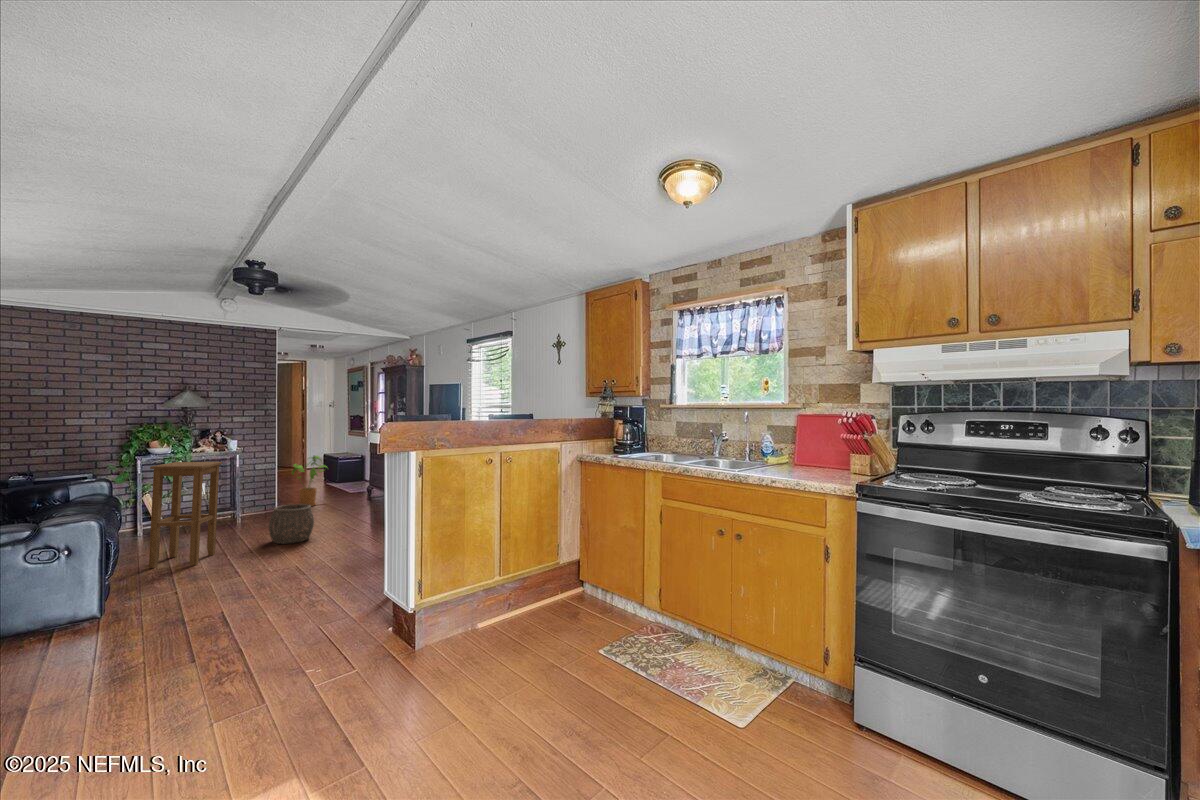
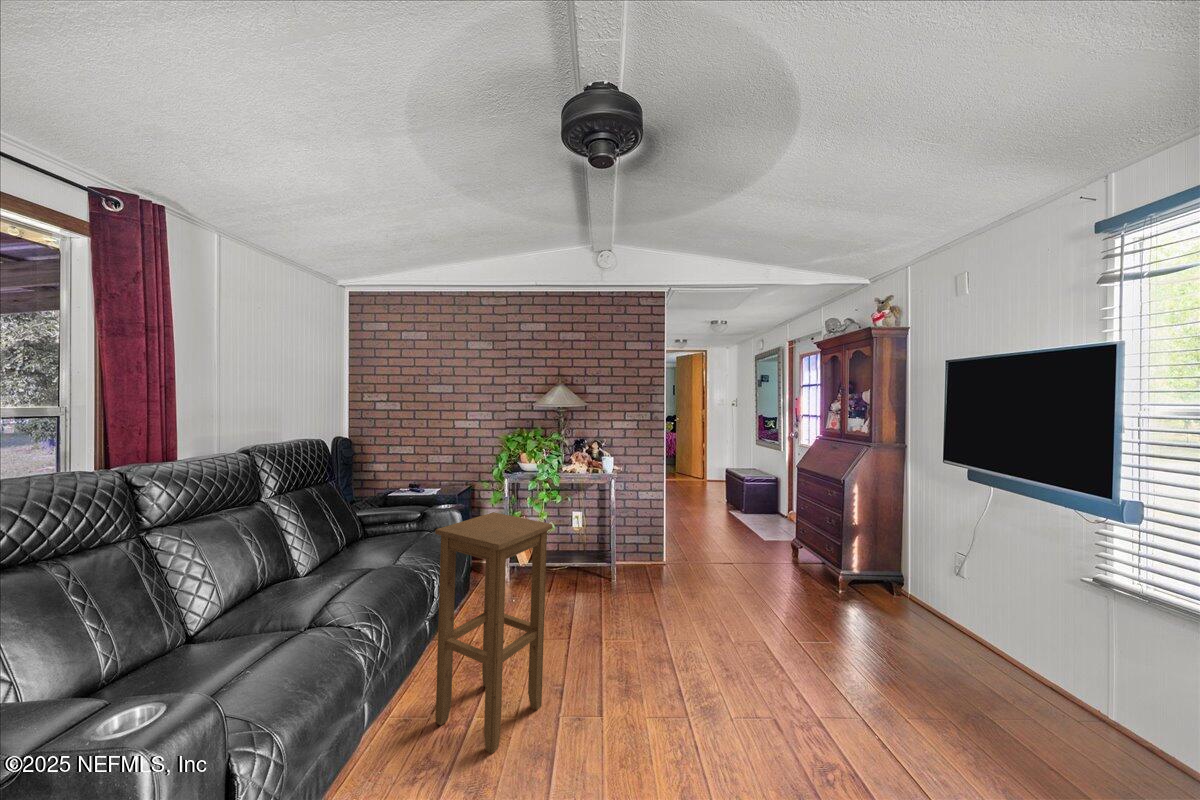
house plant: present [292,456,327,506] -> none [684,484,736,567]
woven basket: present [269,504,314,544] -> none [631,615,716,723]

